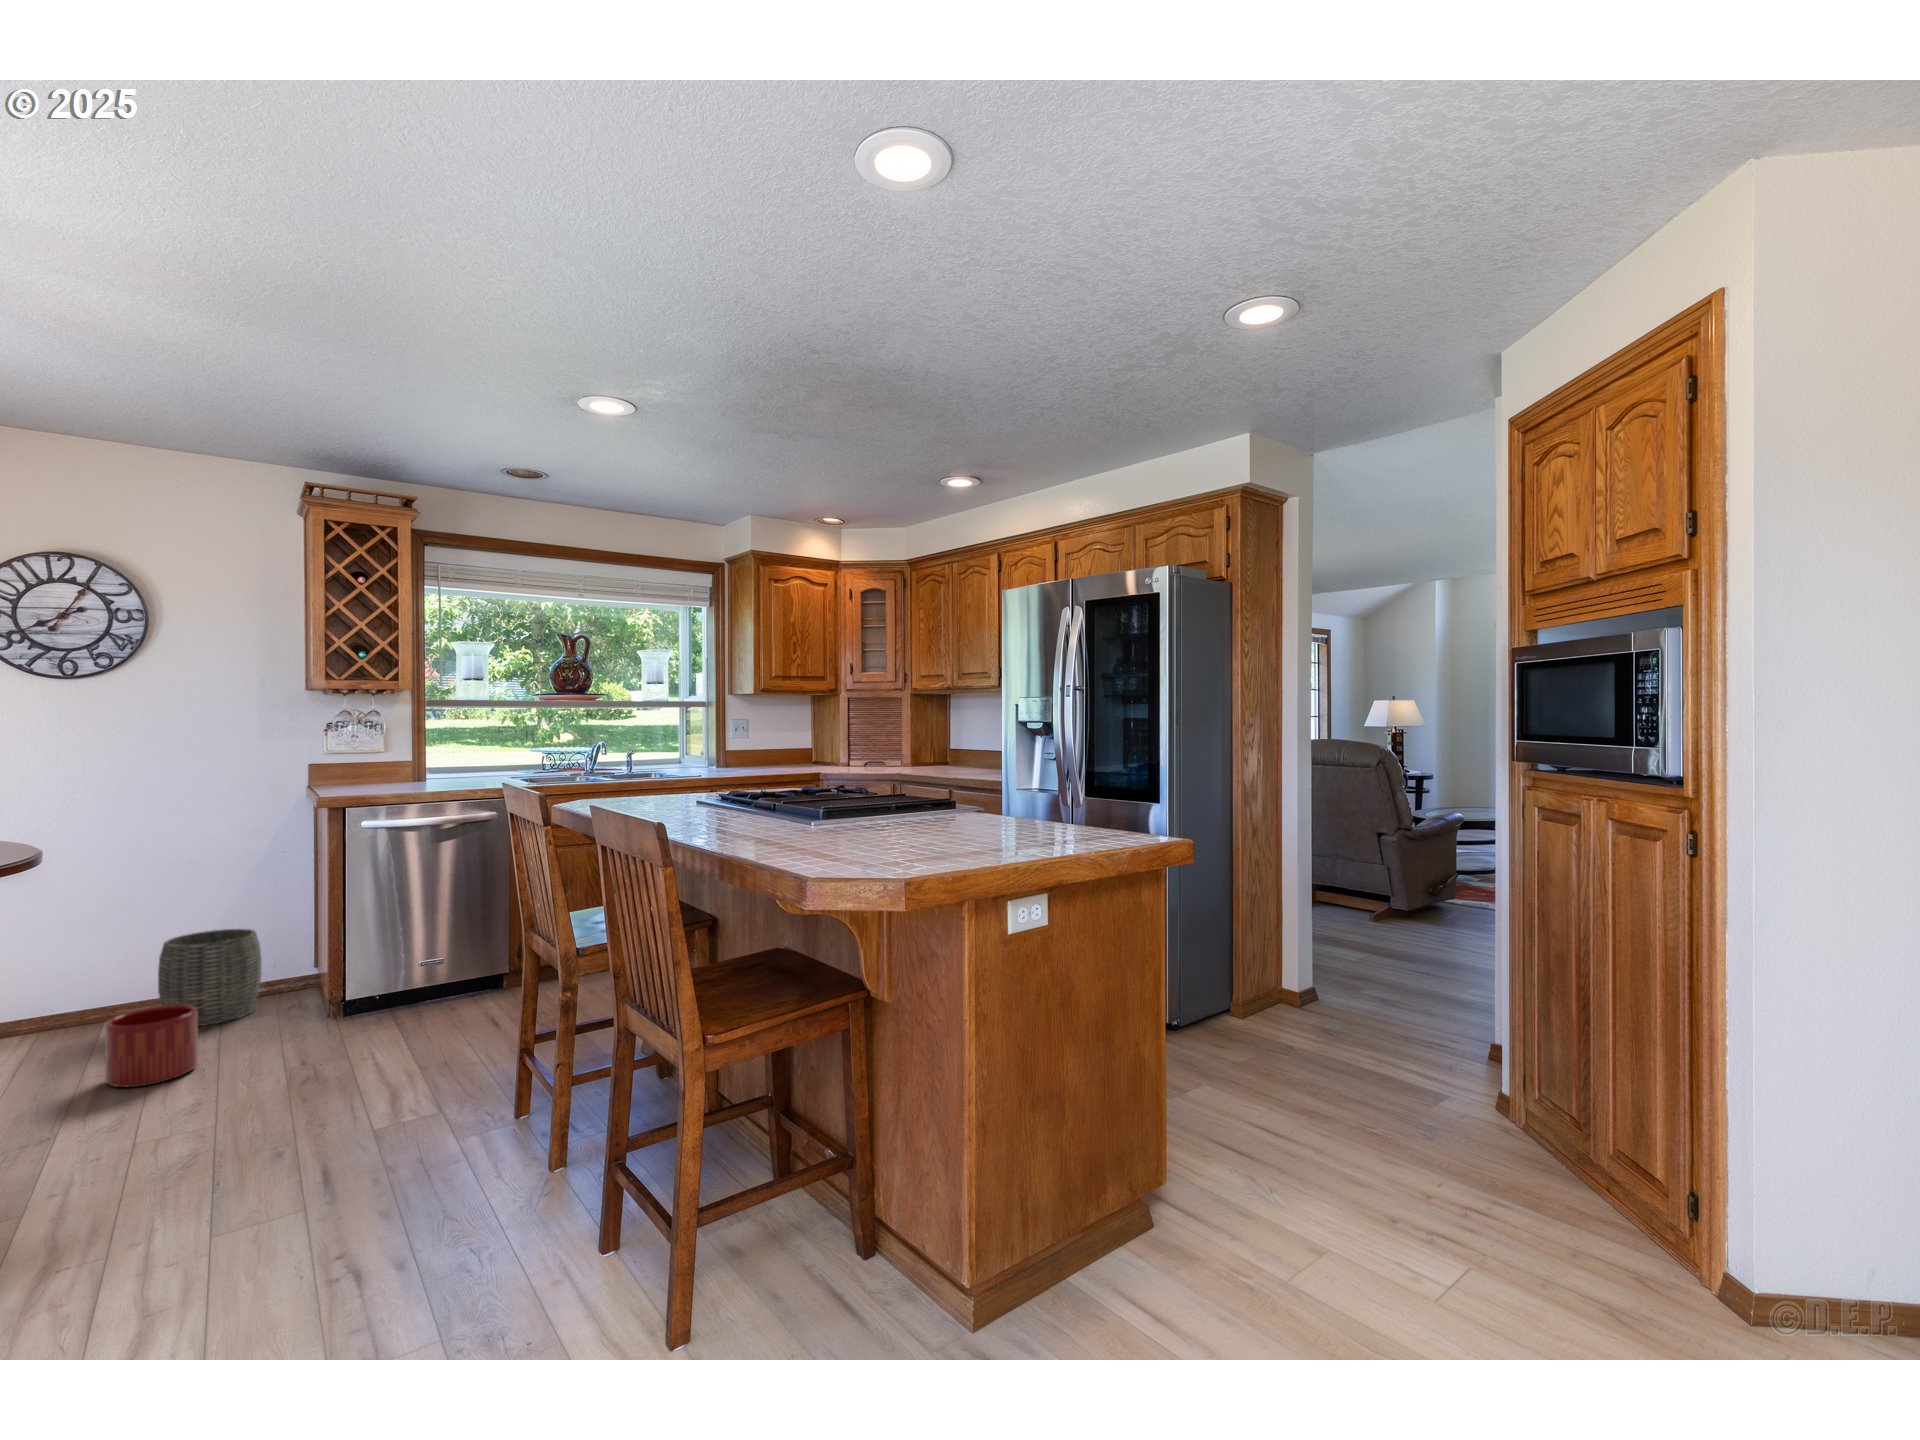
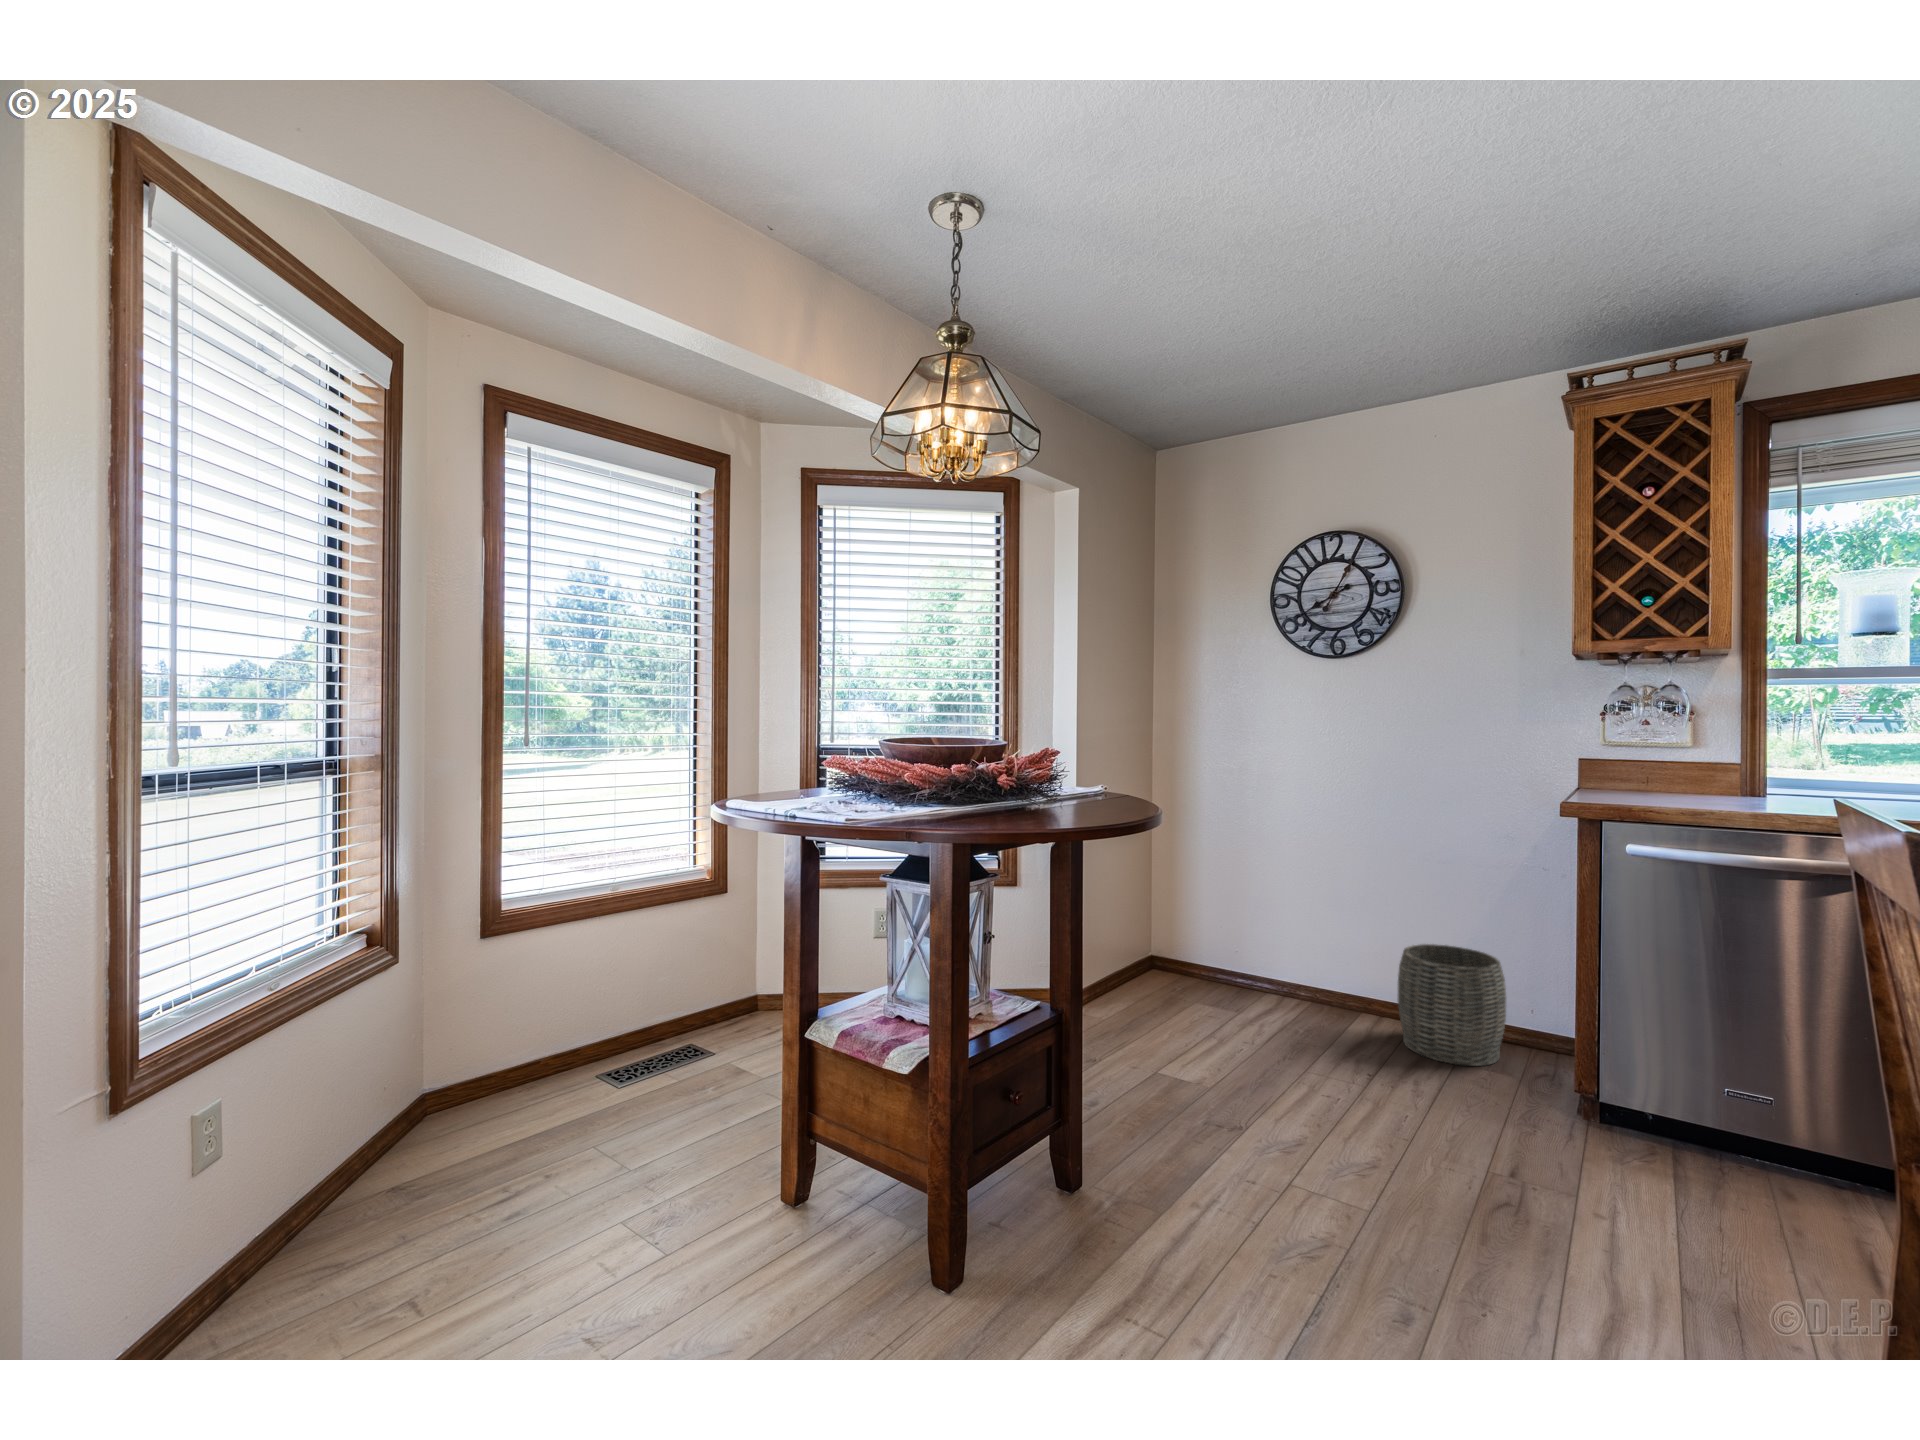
planter: present [105,1005,198,1087] -> none [1308,1023,1395,1123]

